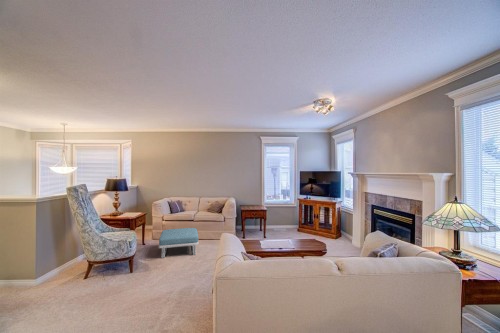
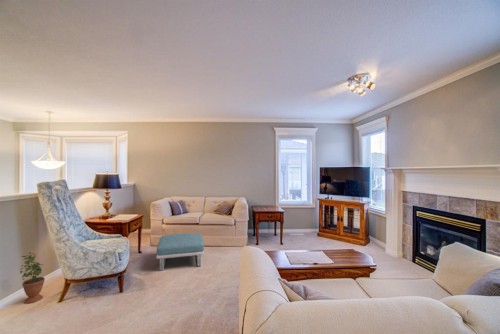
potted plant: none [54,241,72,281] -> present [20,252,45,303]

